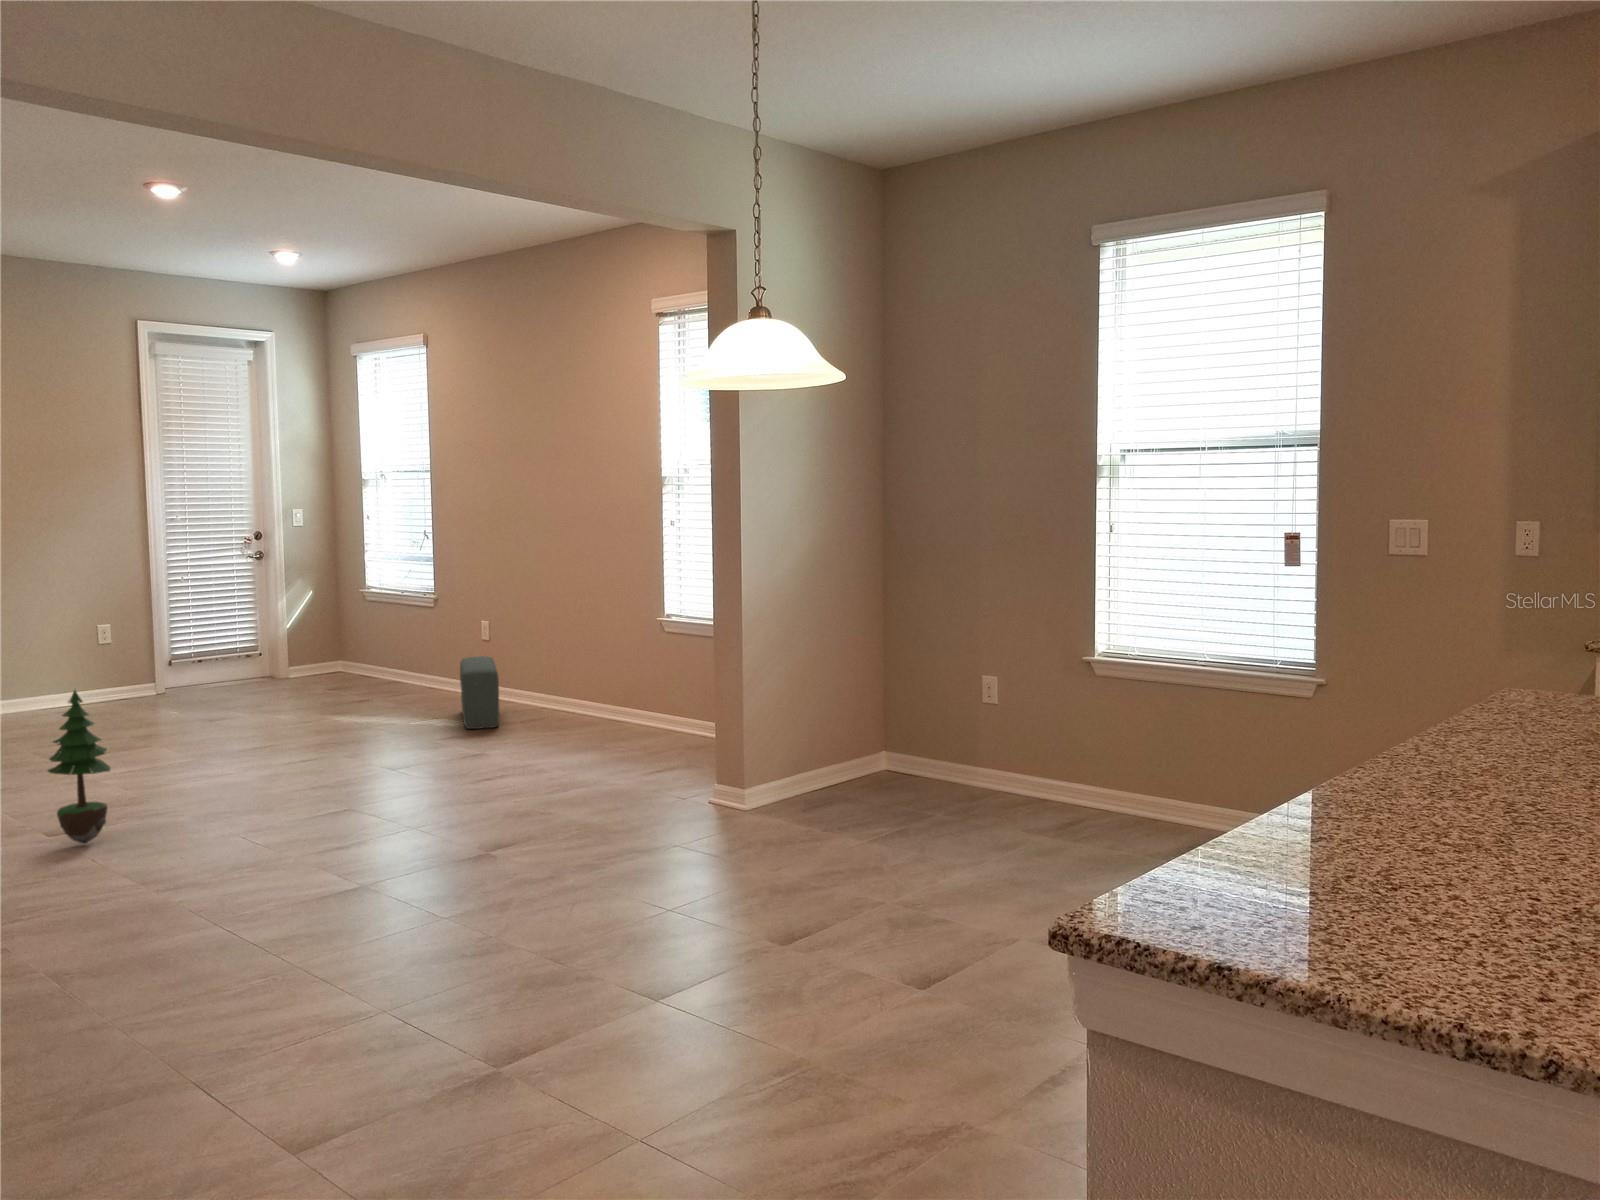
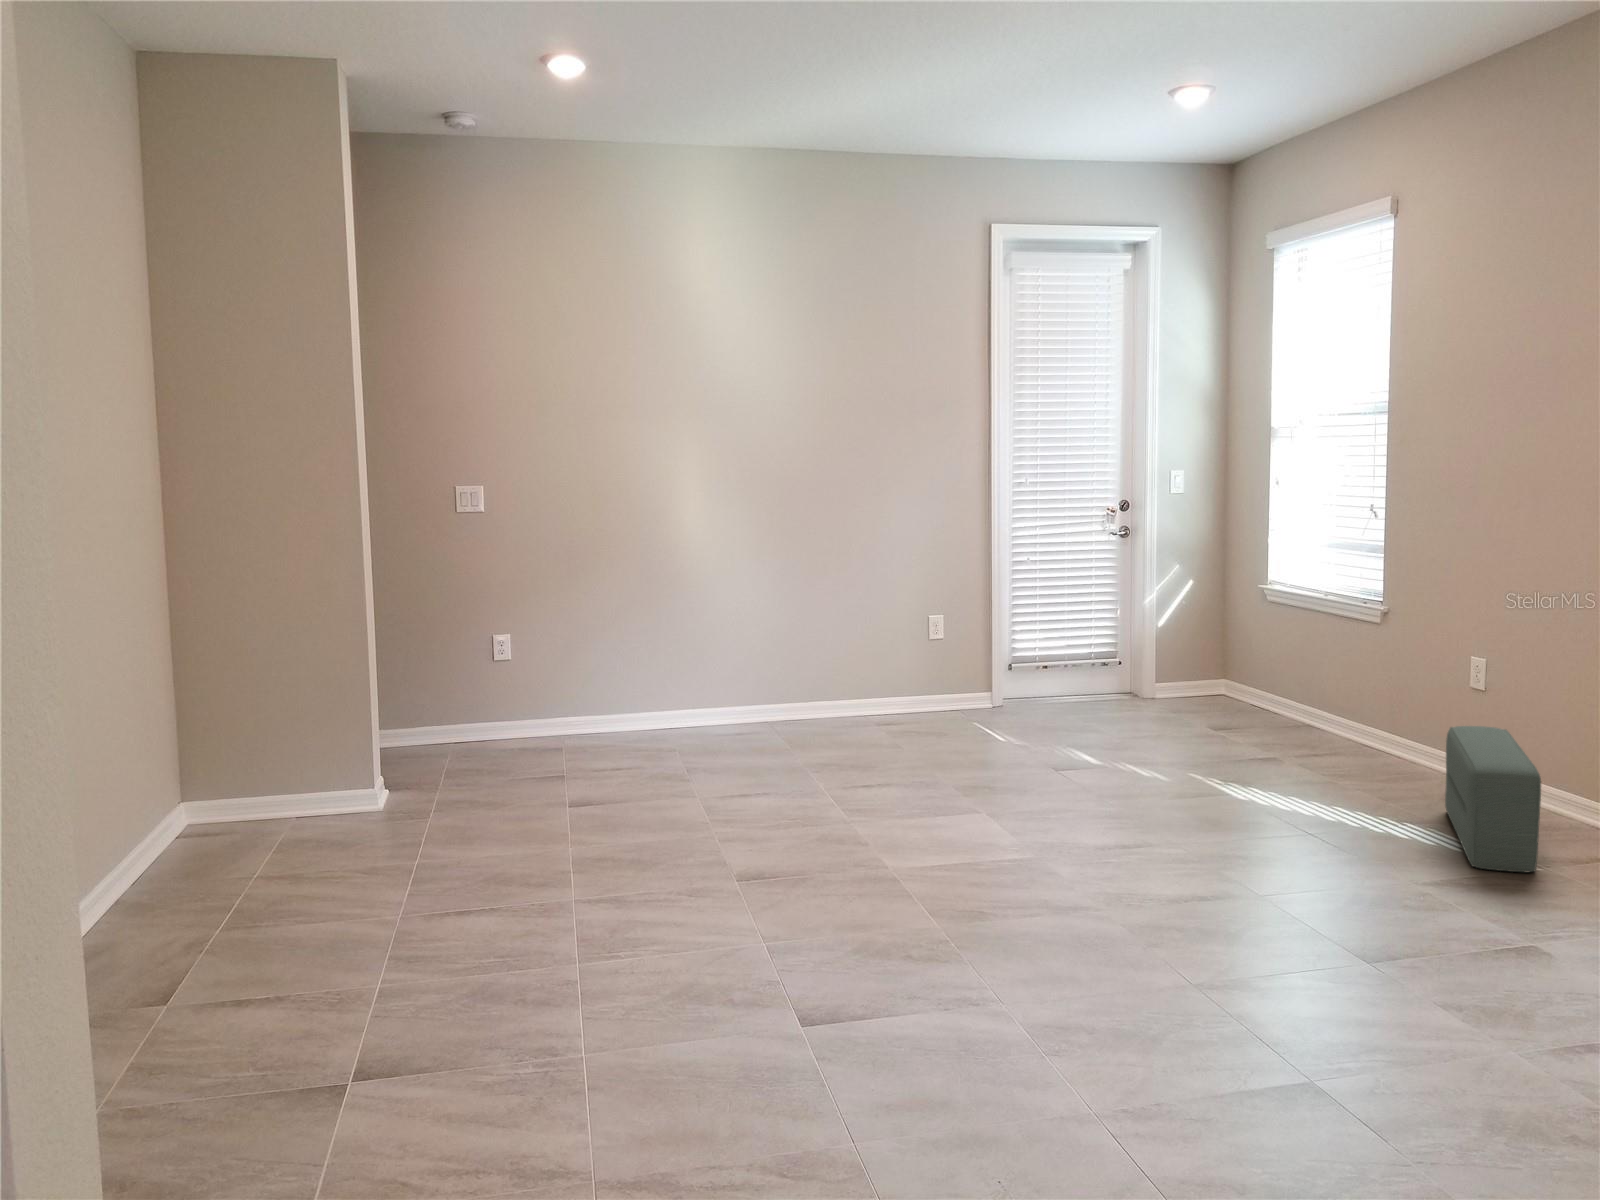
potted tree: present [48,690,111,844] -> none [791,823,892,1093]

